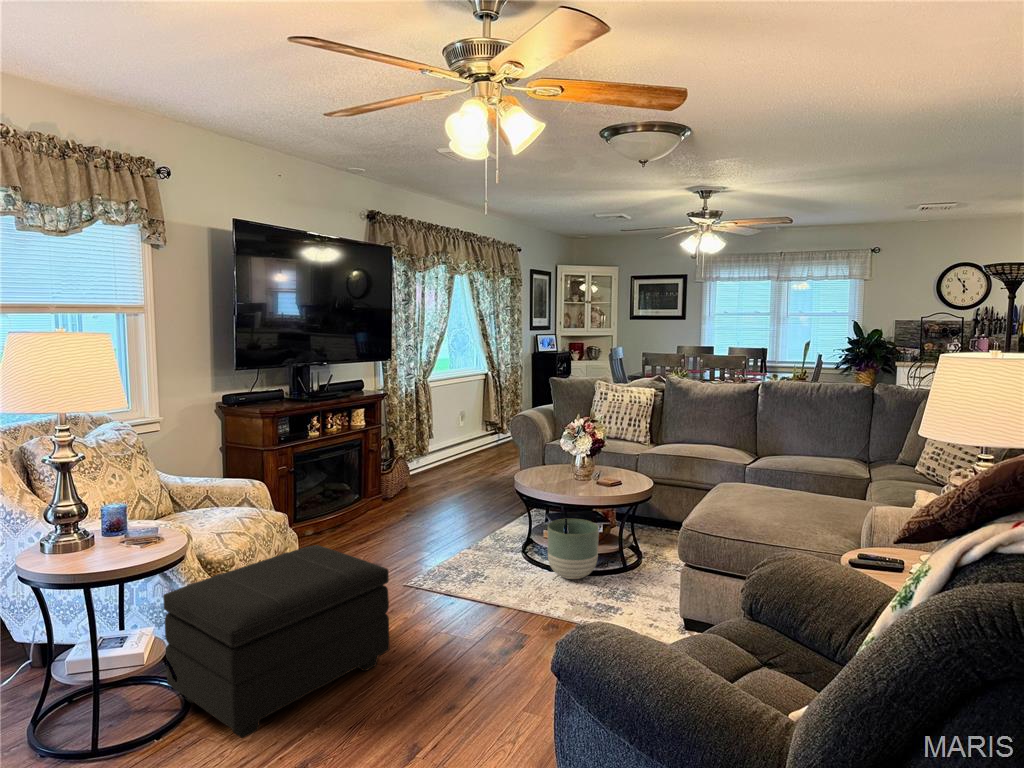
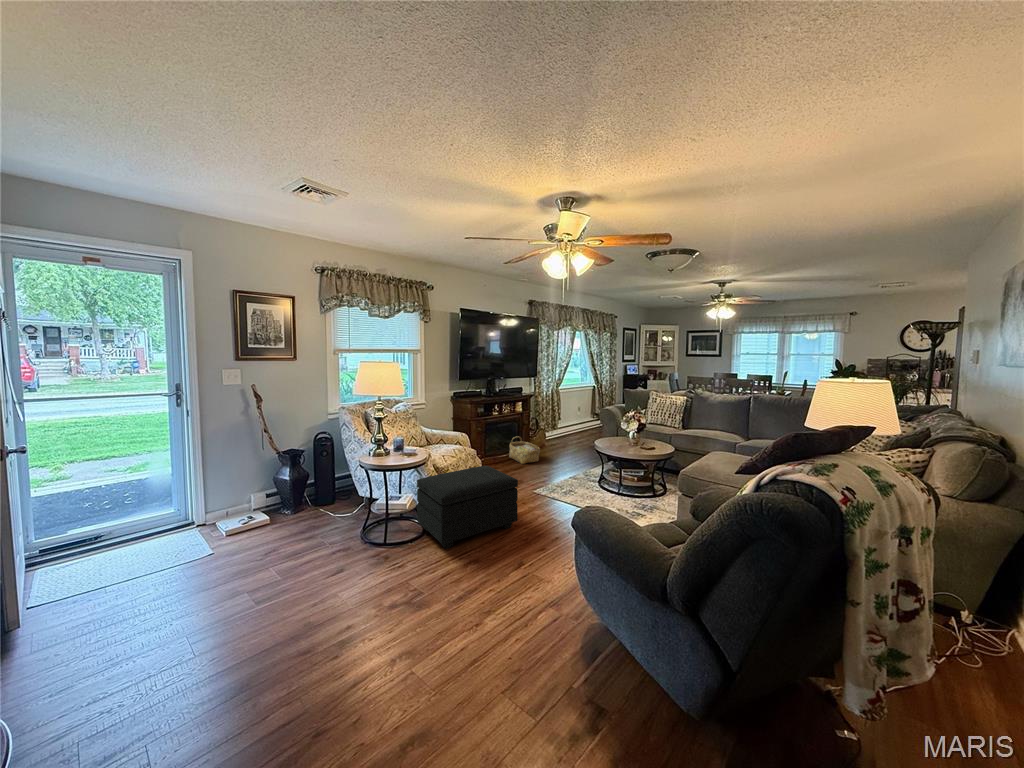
woven basket: none [345,475,405,528] -> present [509,437,540,464]
planter: present [548,519,599,579] -> none [610,466,640,500]

